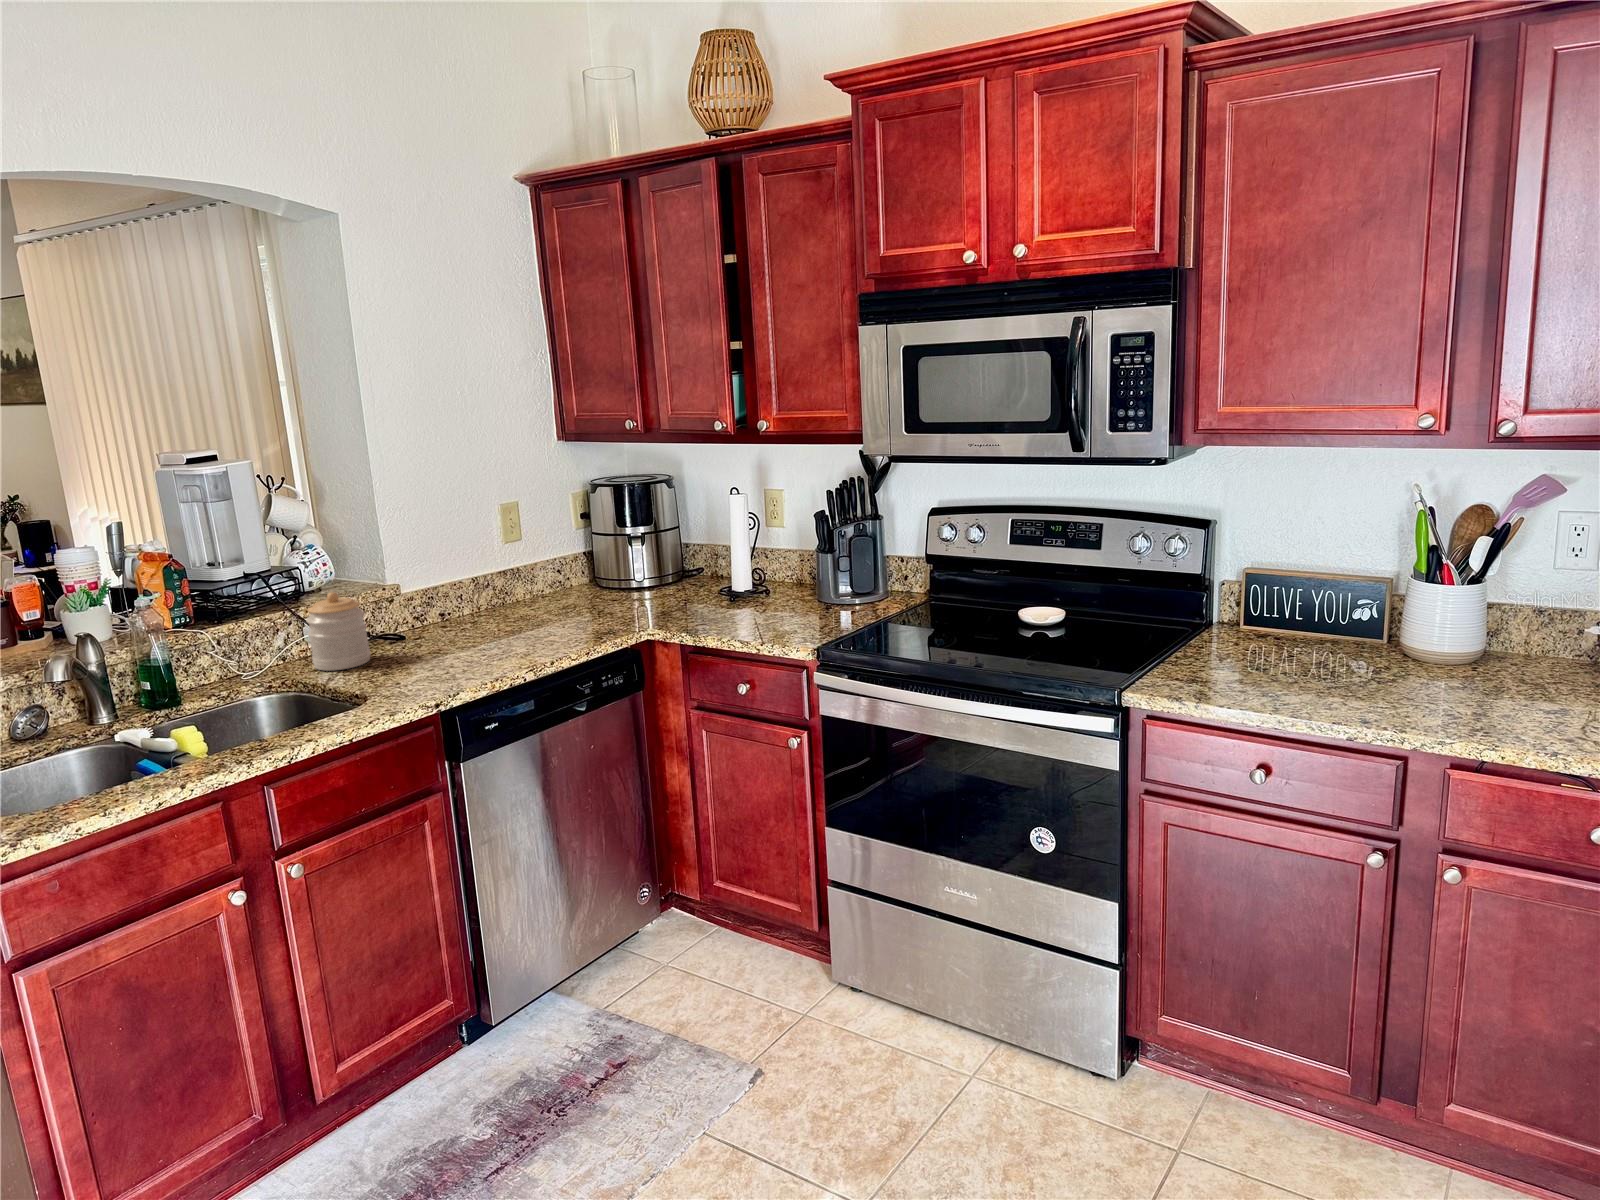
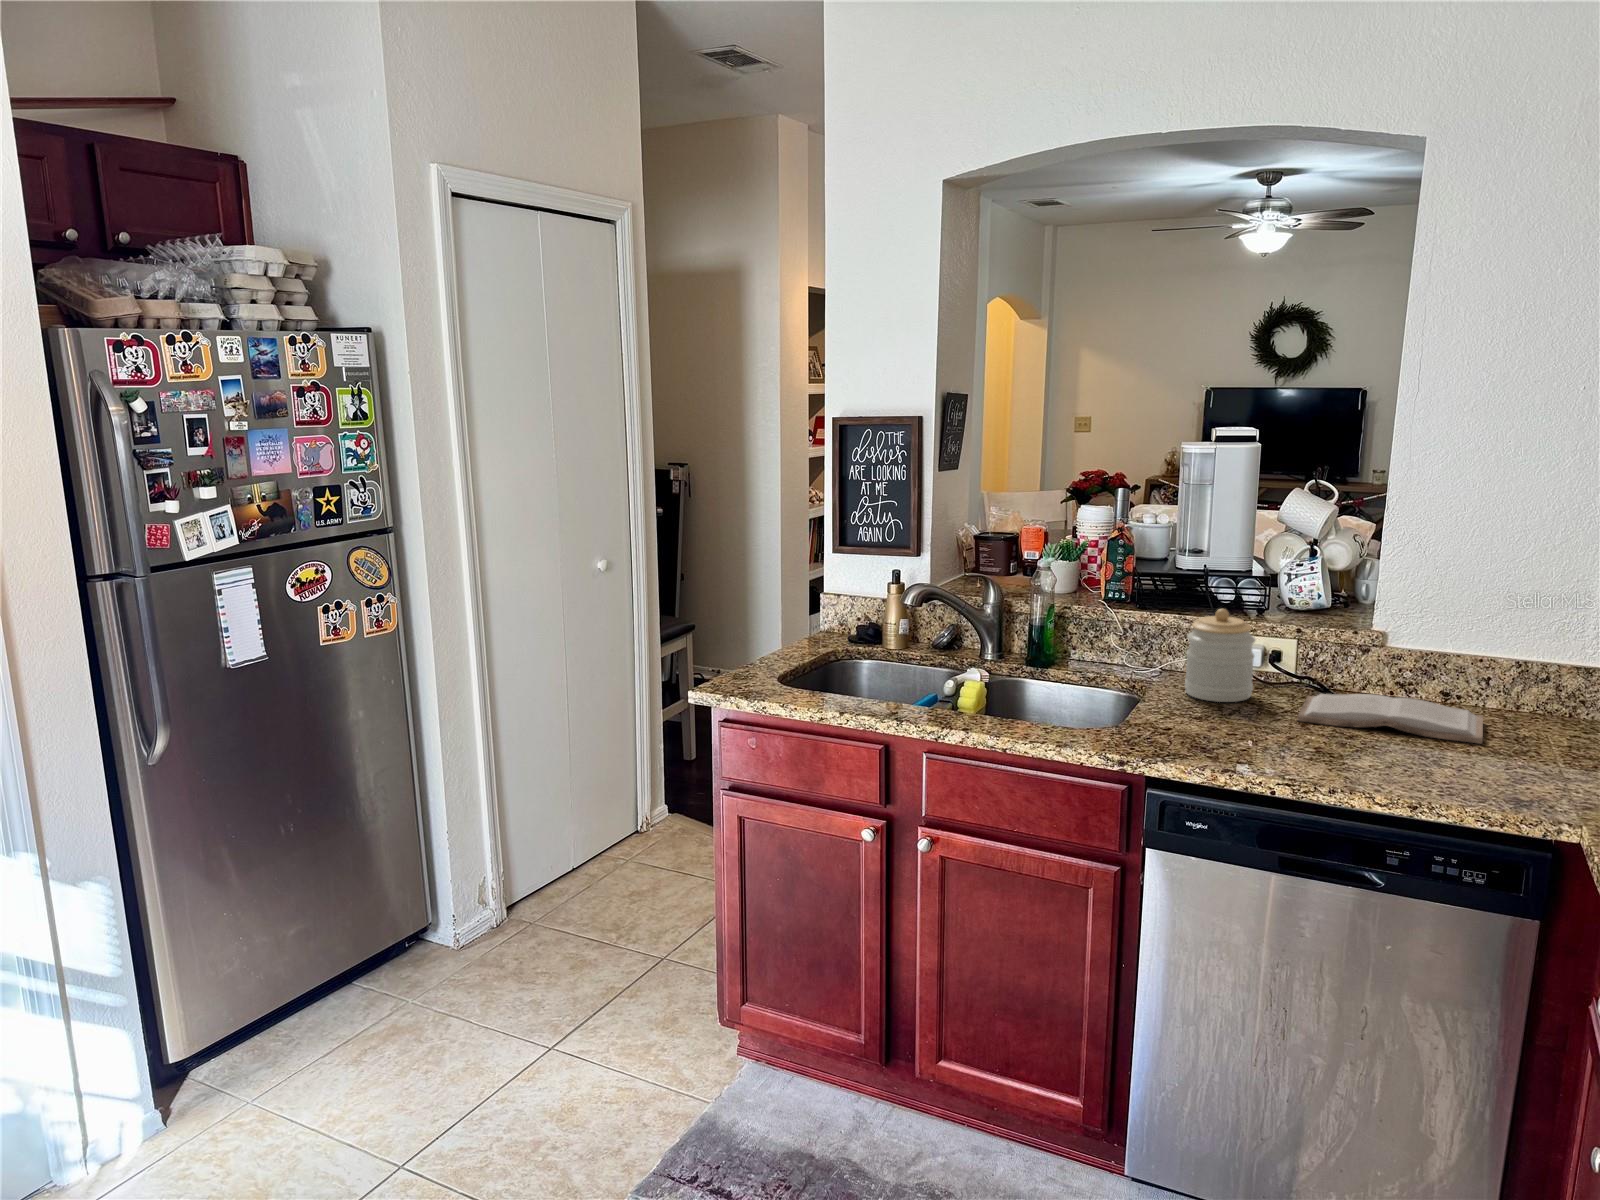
book: none [394,614,525,653] -> present [1297,694,1483,744]

